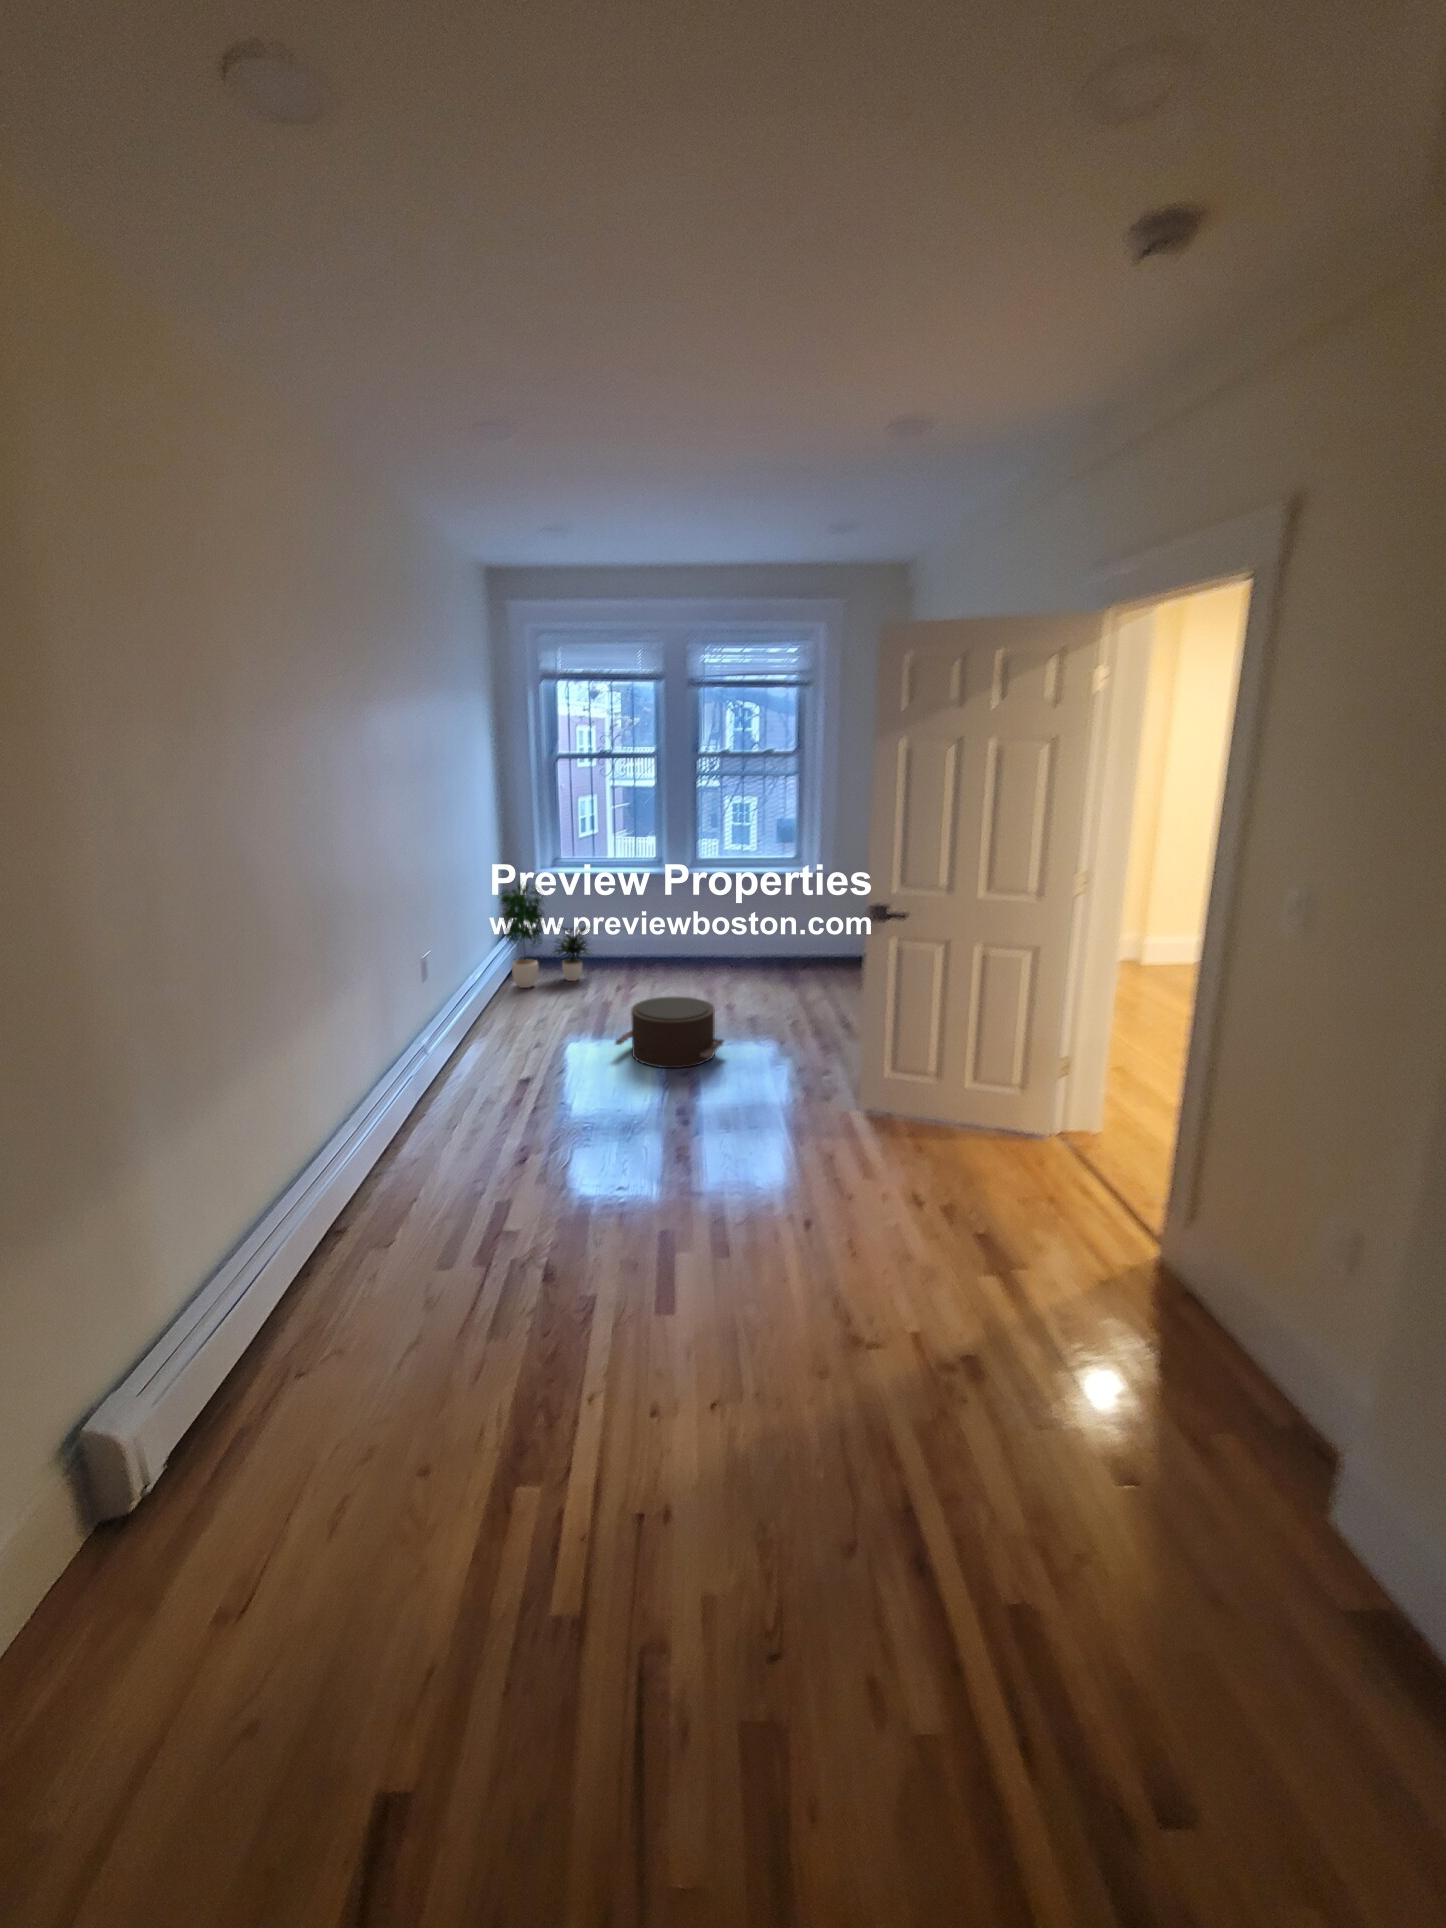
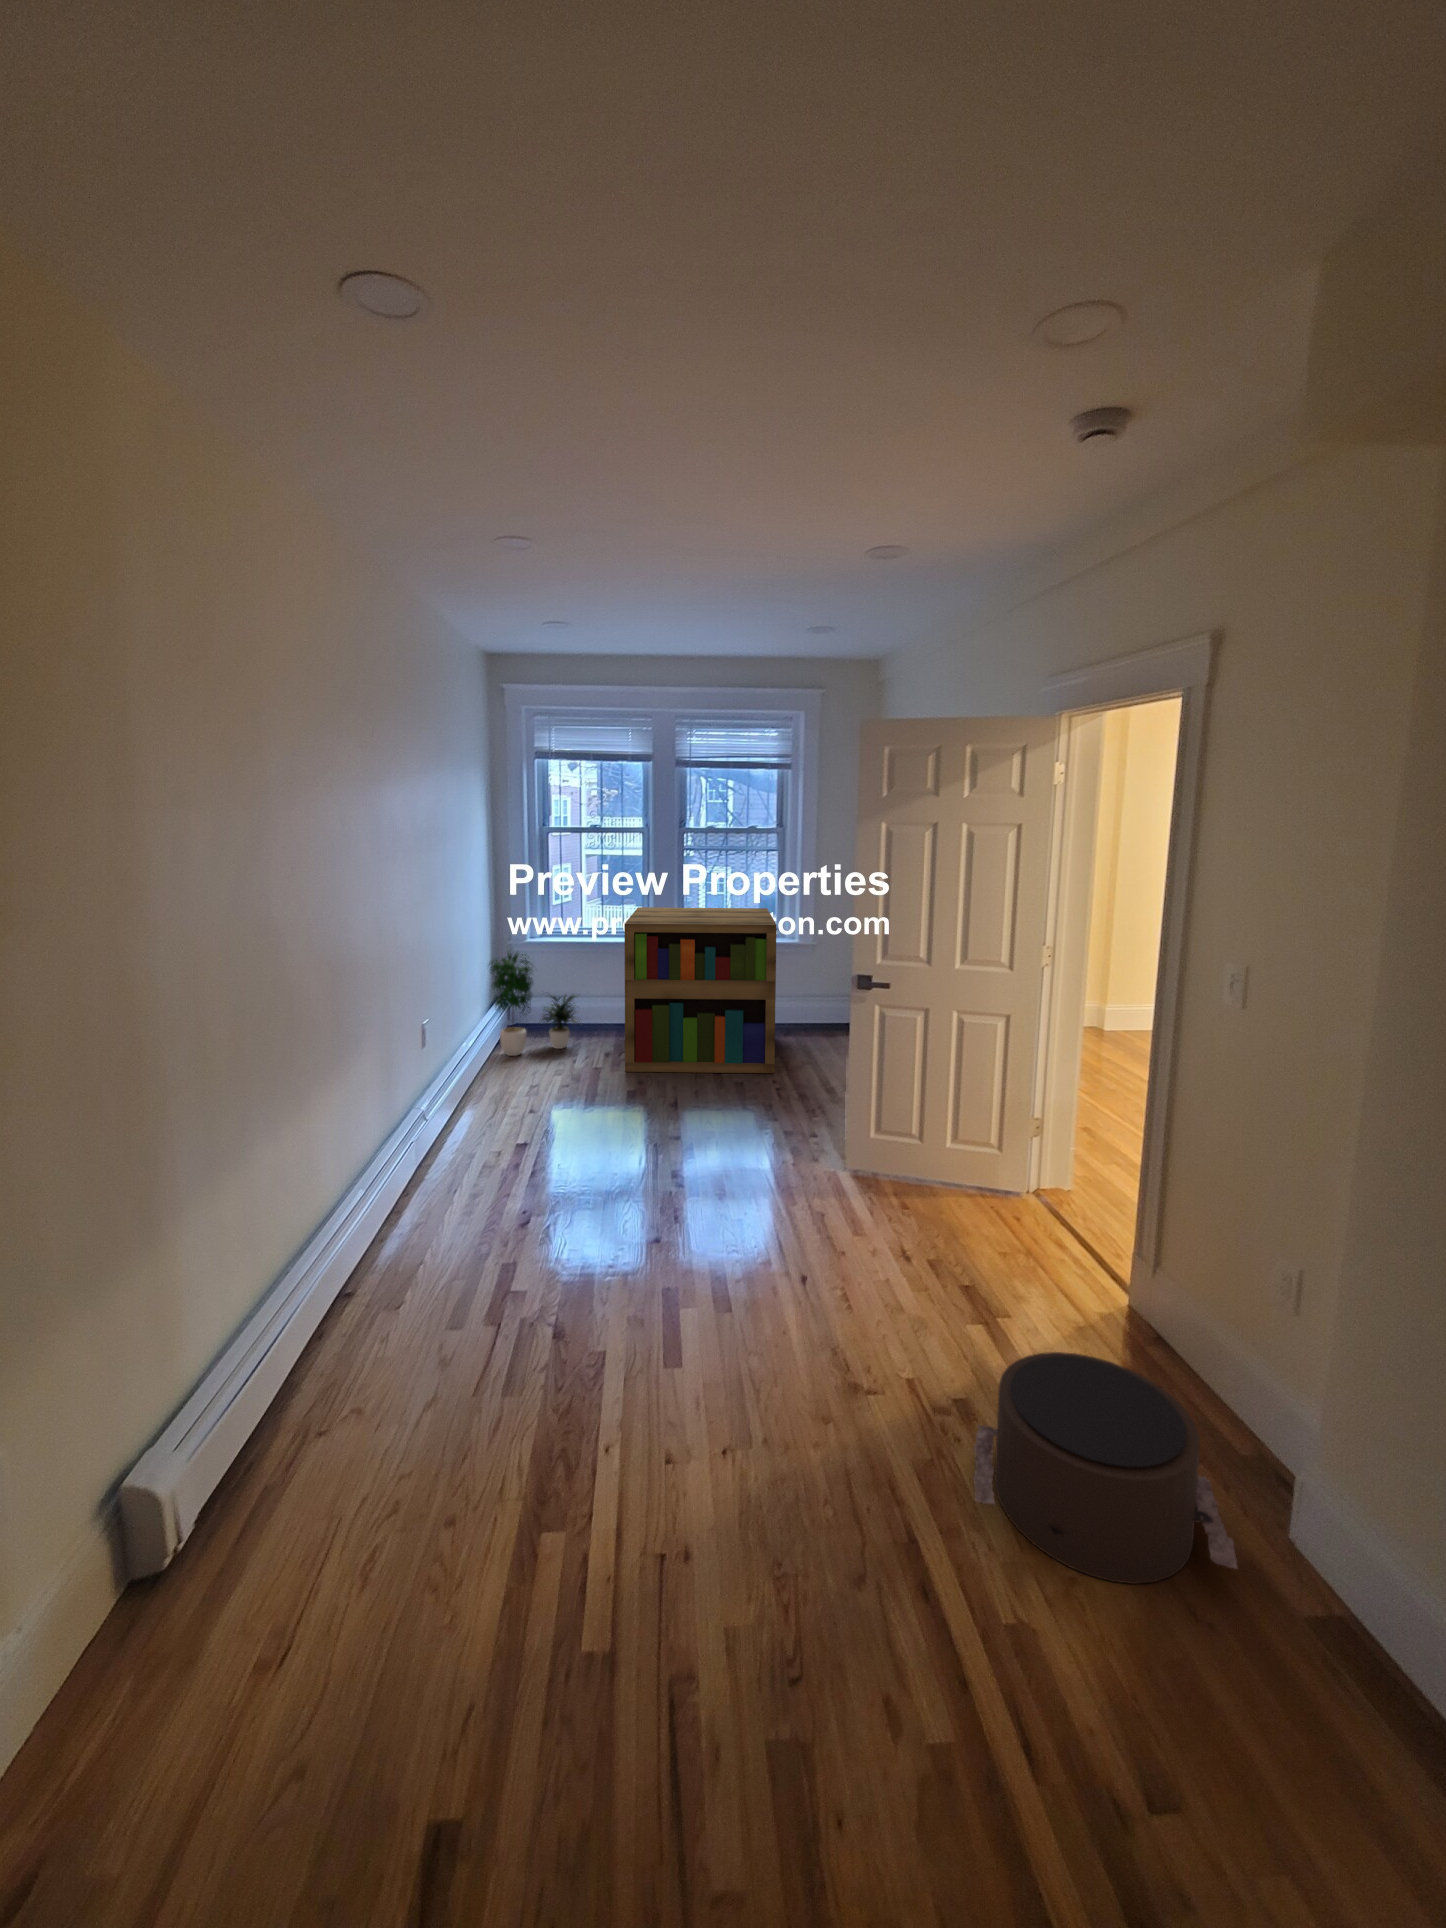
bookshelf: none [634,837,793,1006] -> present [624,907,777,1073]
pouf: present [615,997,724,1068] -> present [973,1352,1238,1584]

